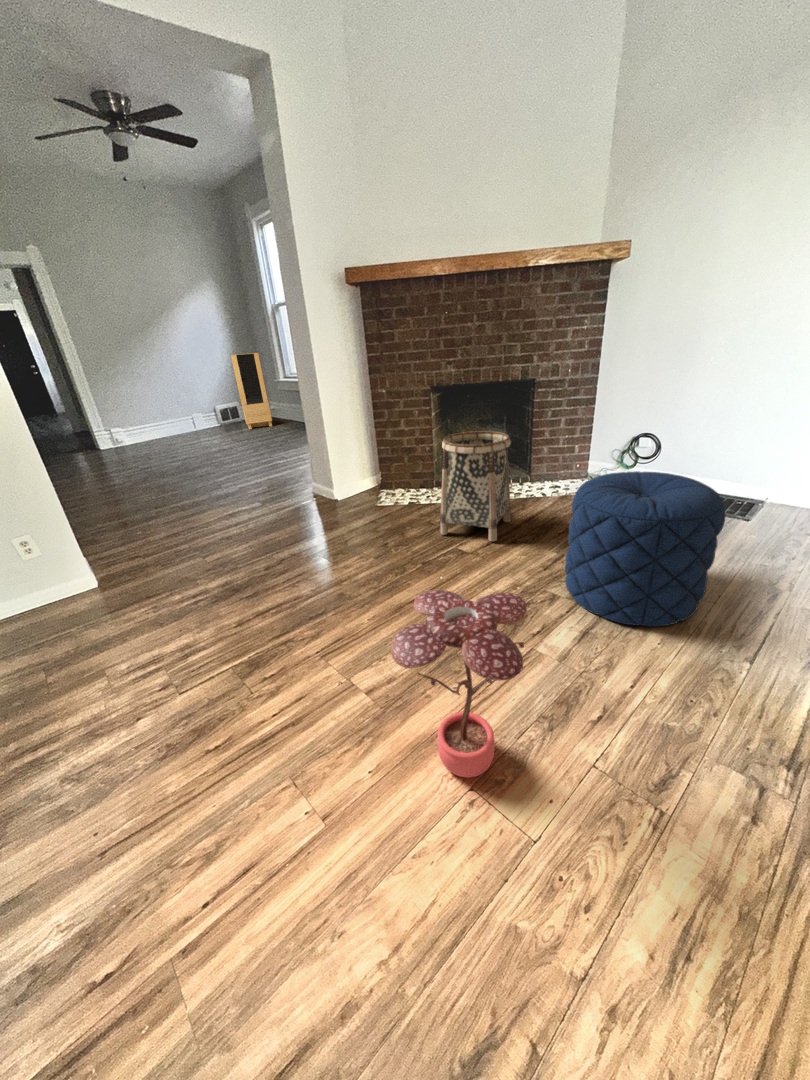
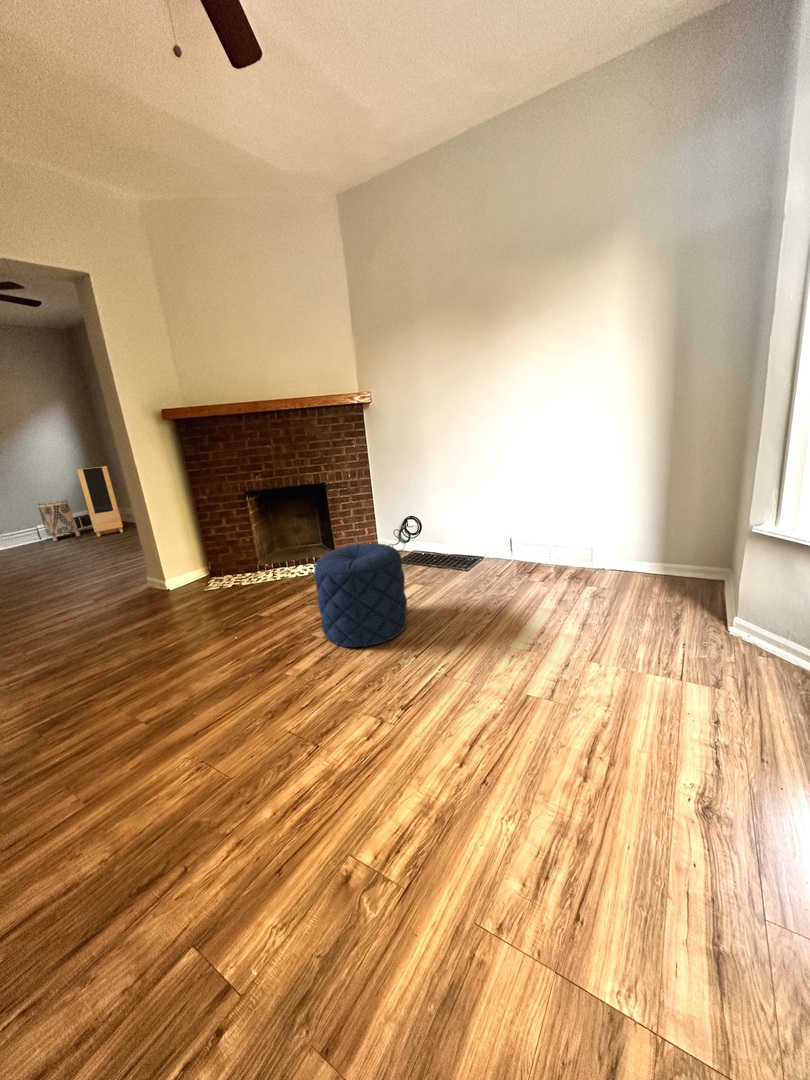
basket: present [440,431,511,541] -> present [37,500,80,541]
potted plant: present [391,590,527,778] -> none [128,624,230,755]

